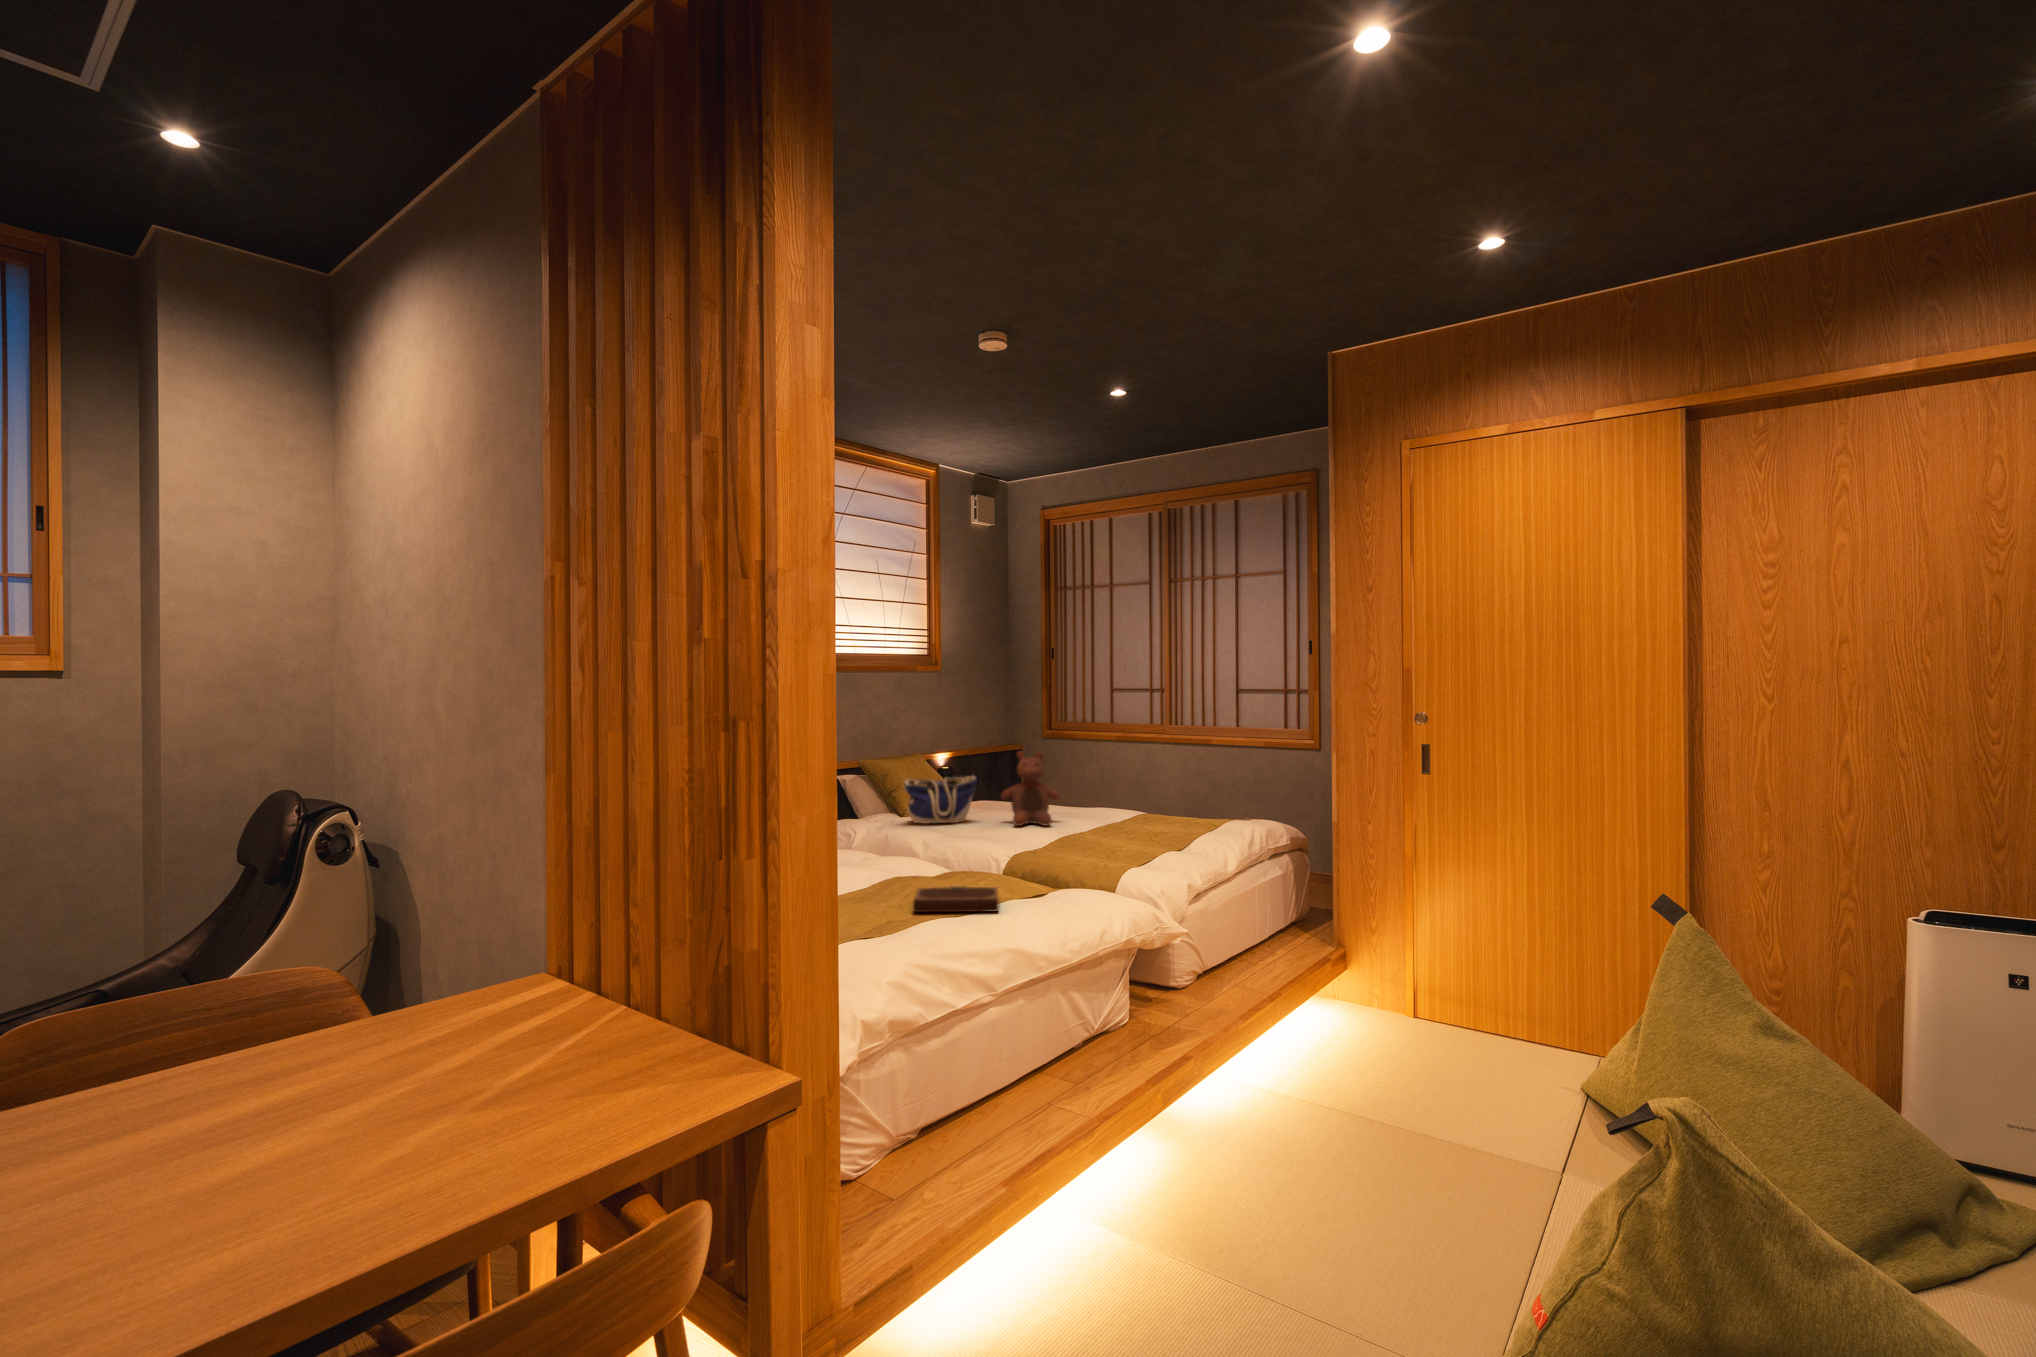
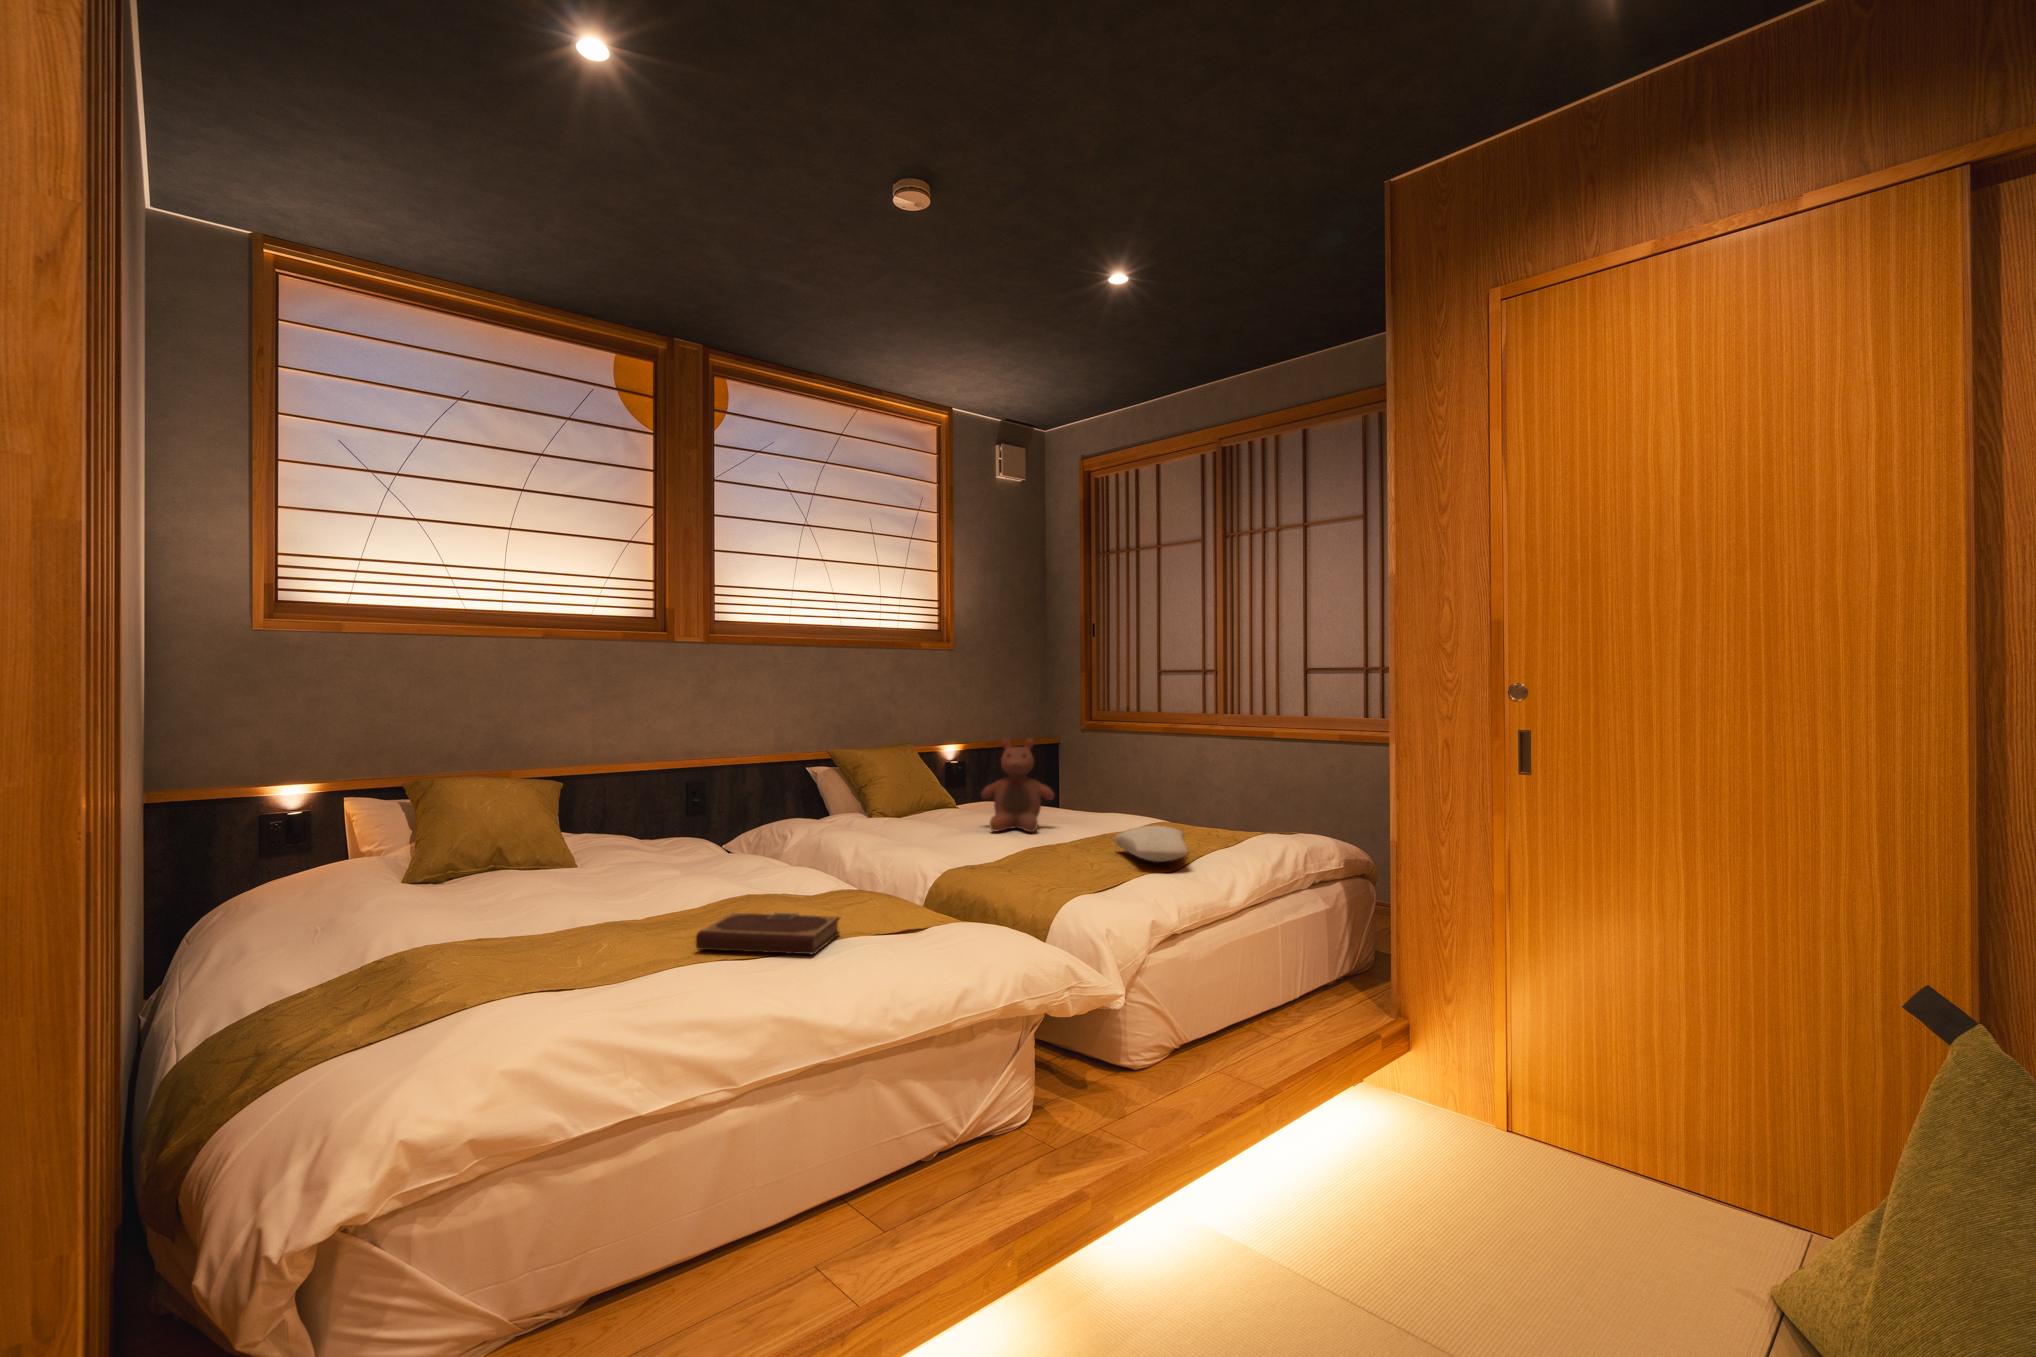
tote bag: present [904,776,977,824] -> none [862,768,954,825]
pillow: none [1126,818,1192,844] -> present [1114,826,1188,862]

